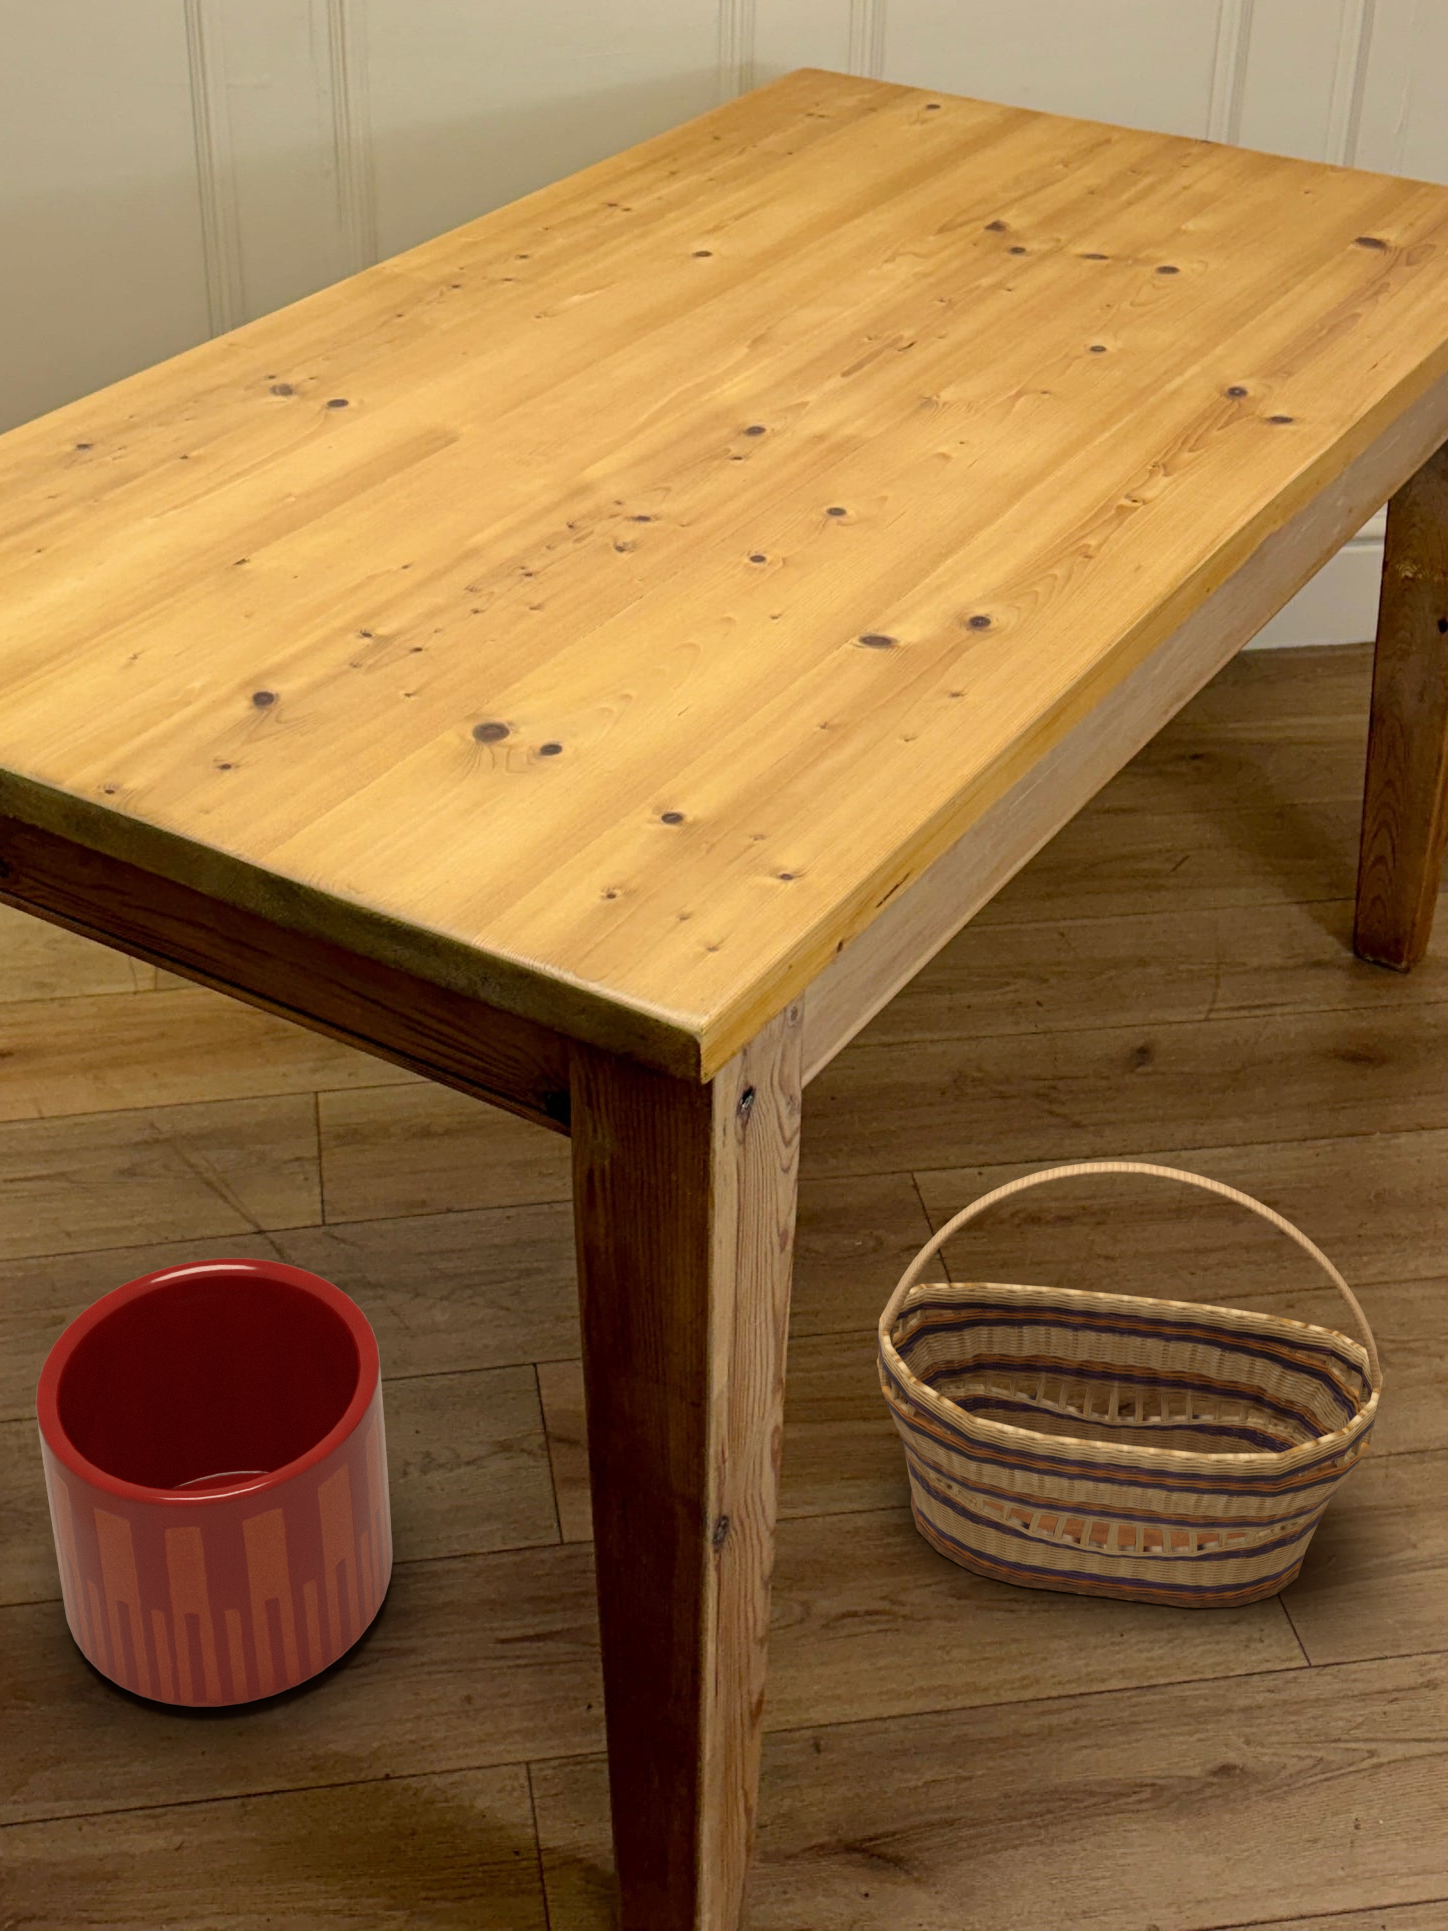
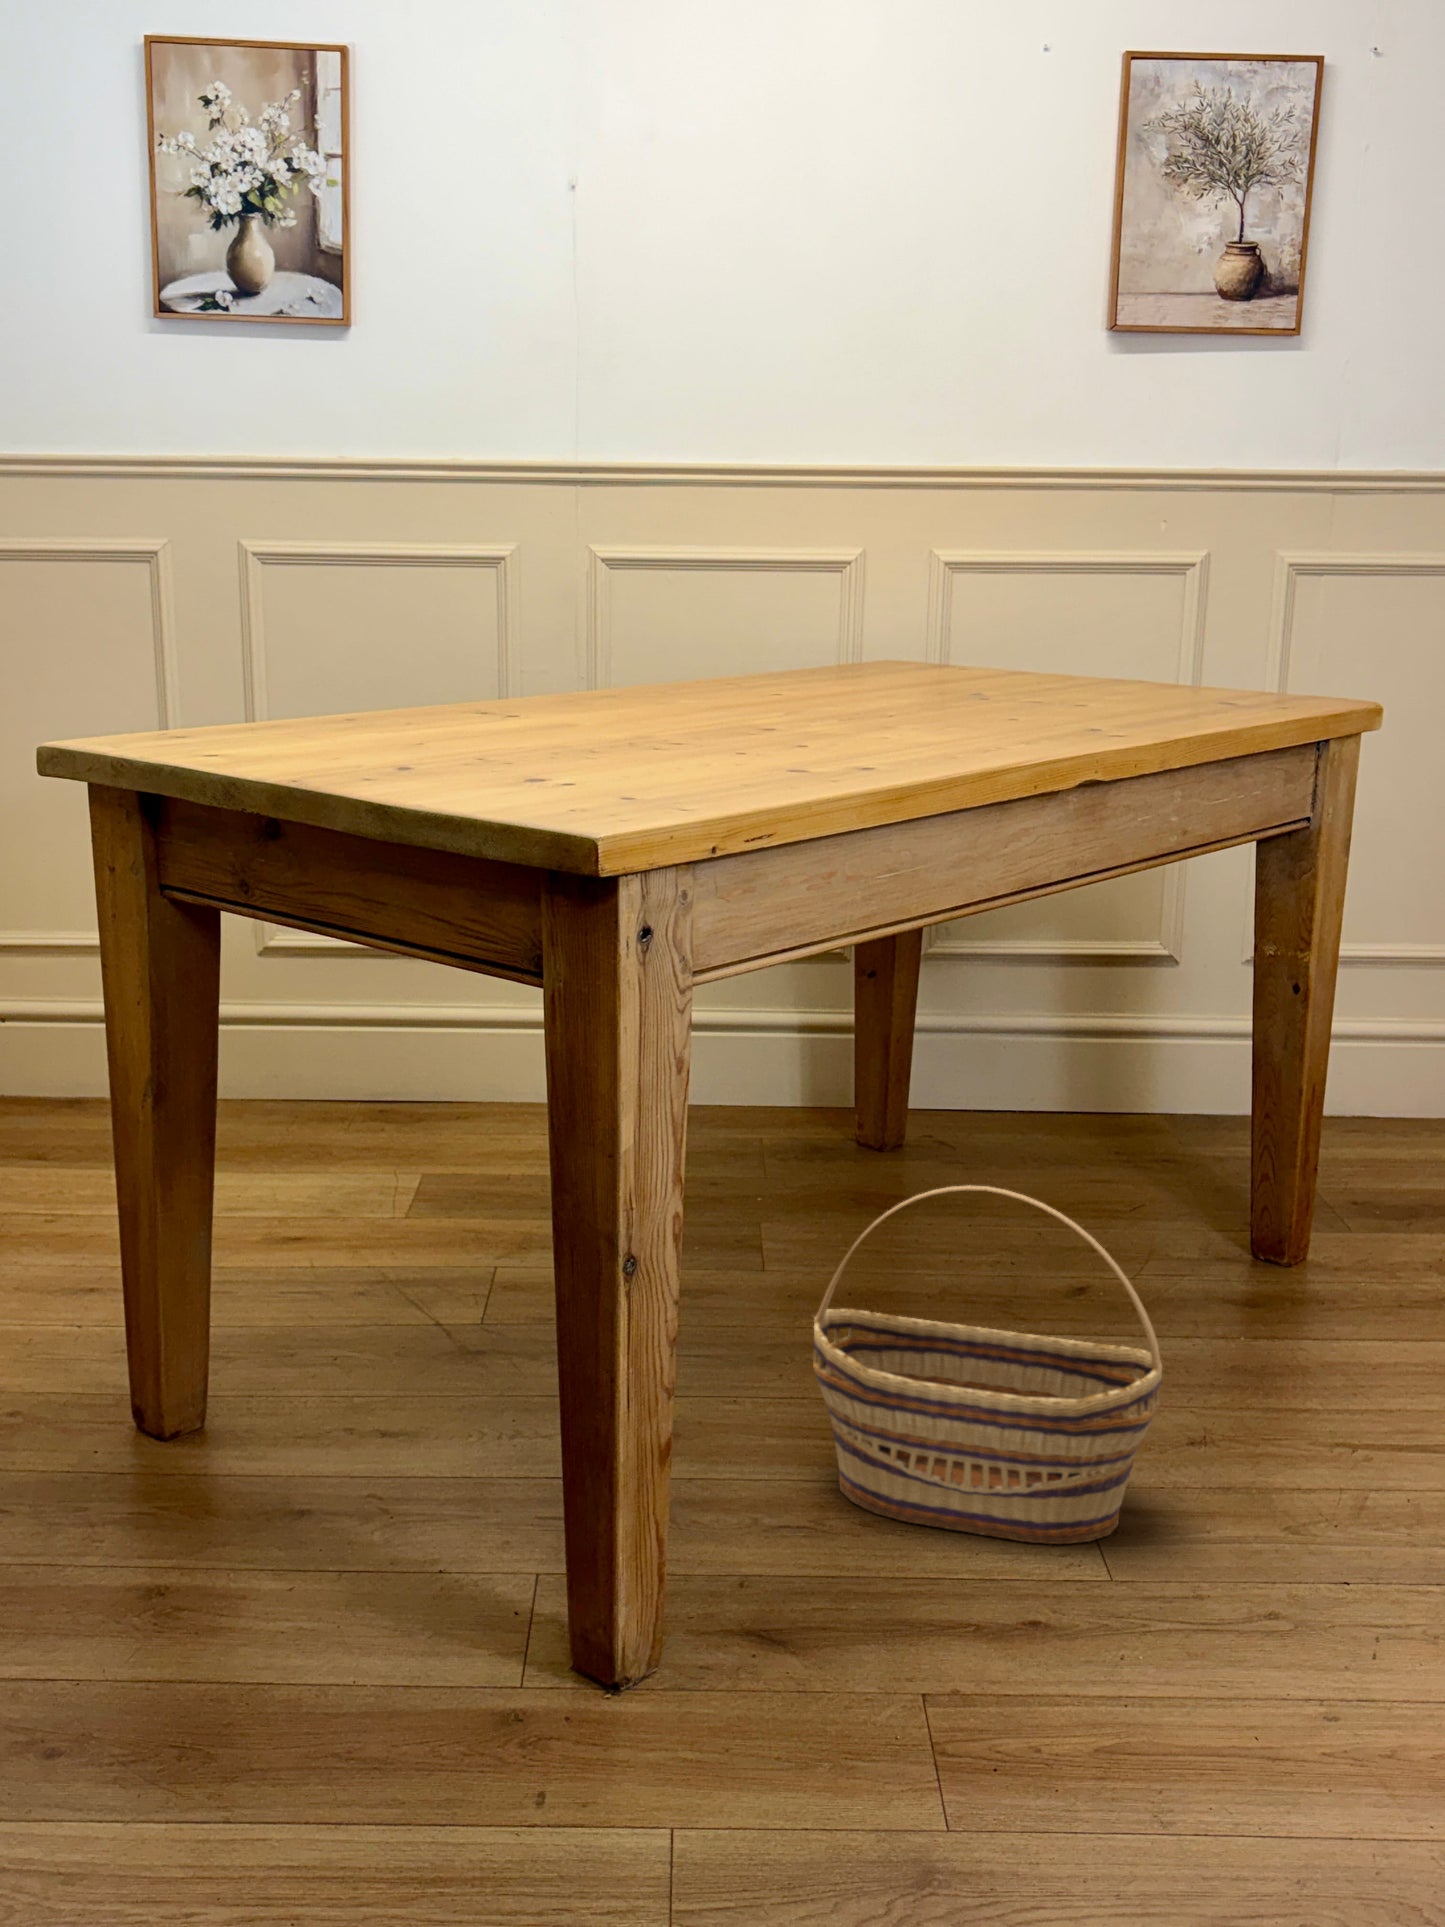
planter: present [36,1258,393,1707] -> none [241,1251,473,1522]

